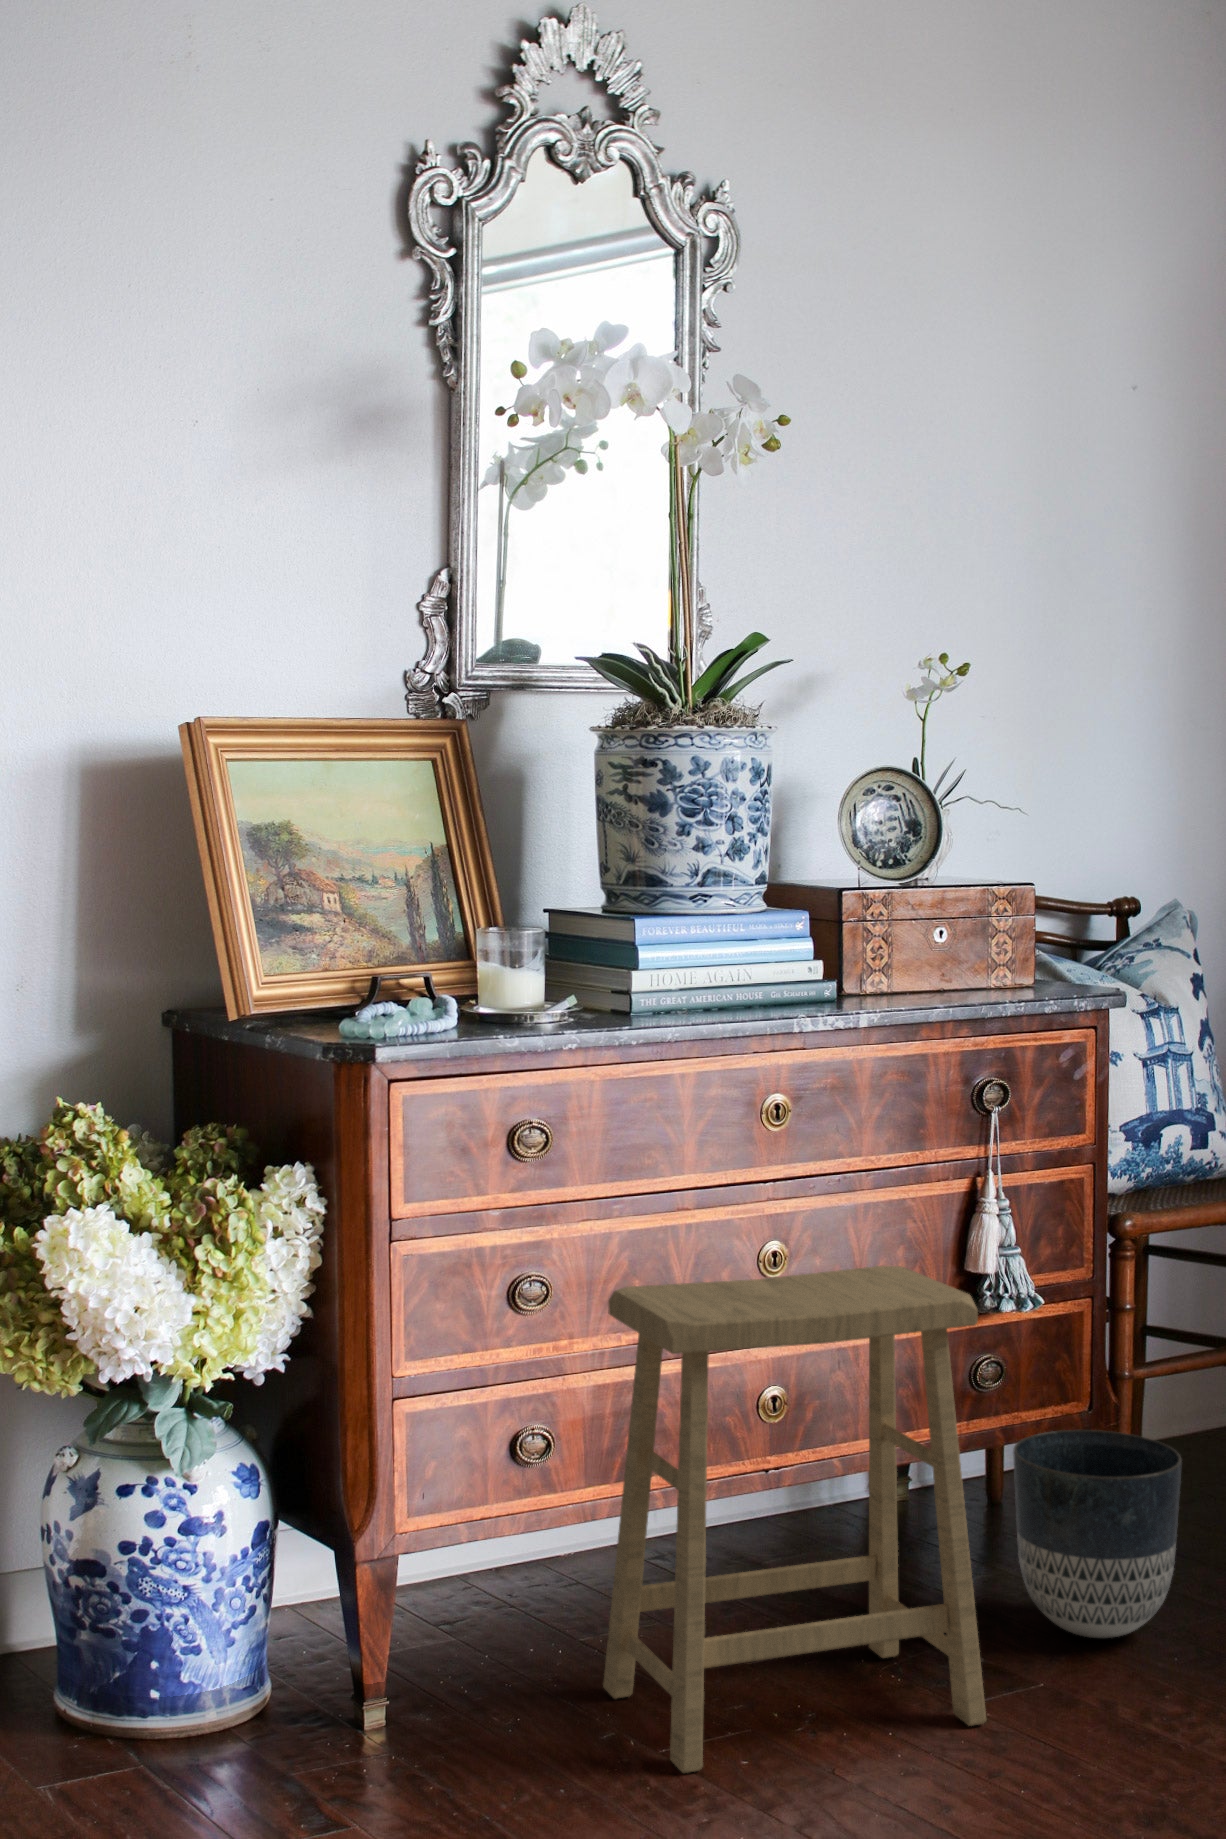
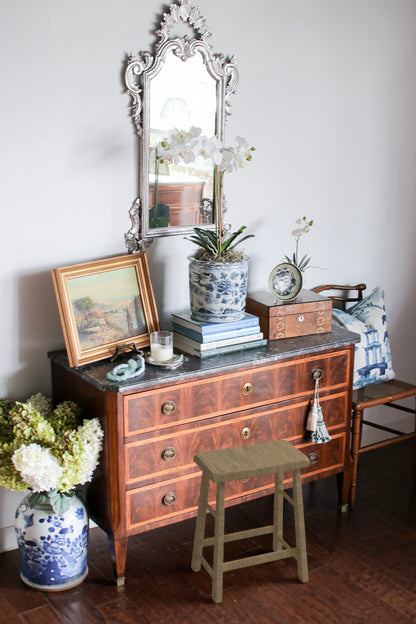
planter: present [1013,1430,1182,1638] -> none [319,479,372,545]

